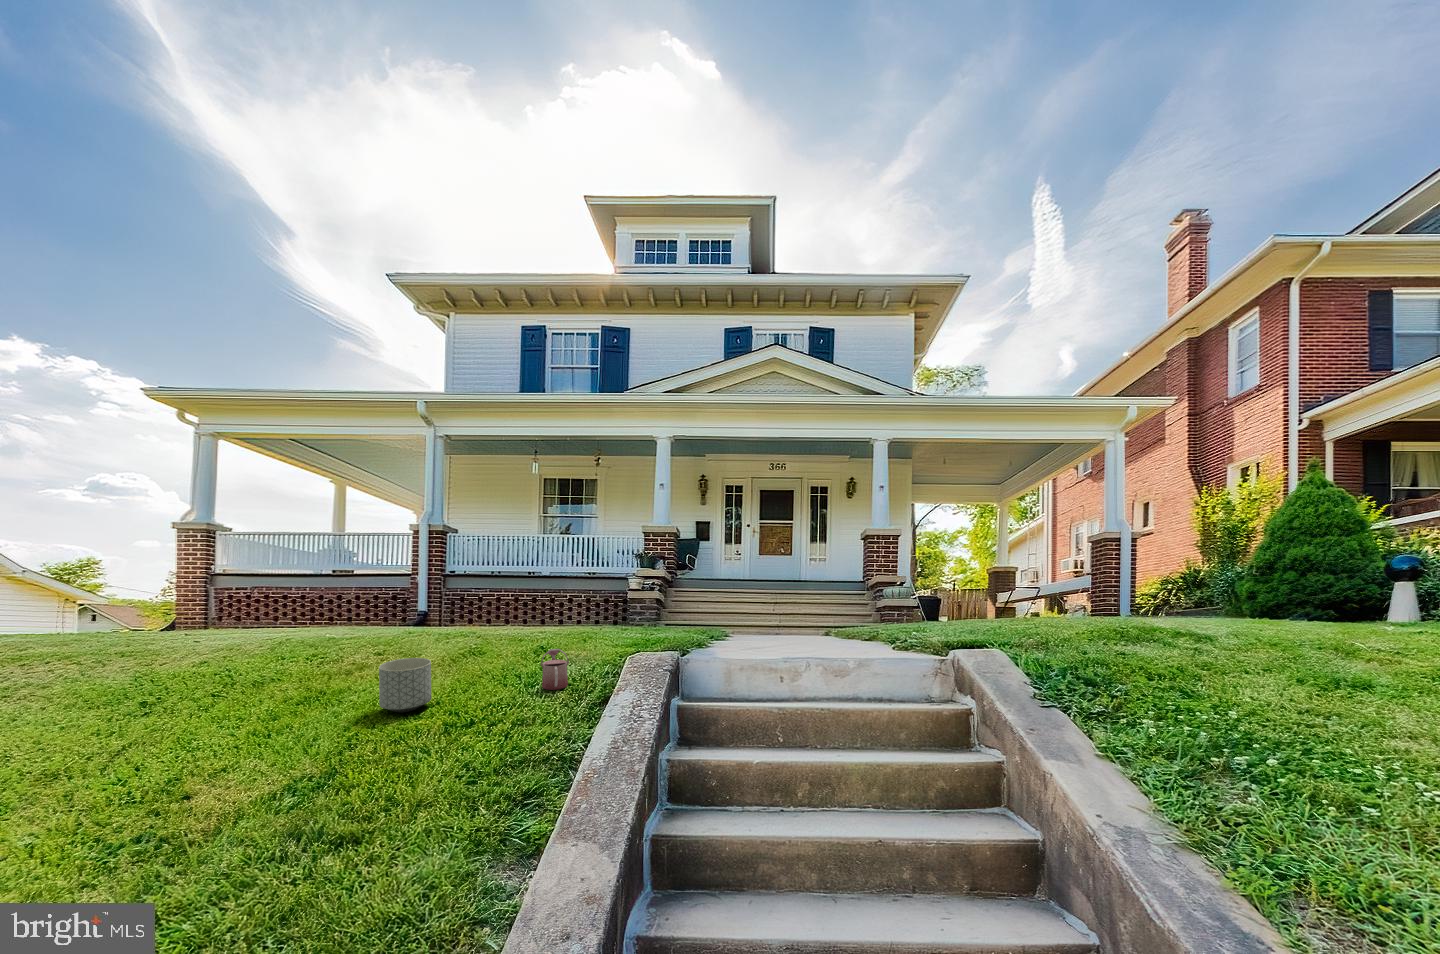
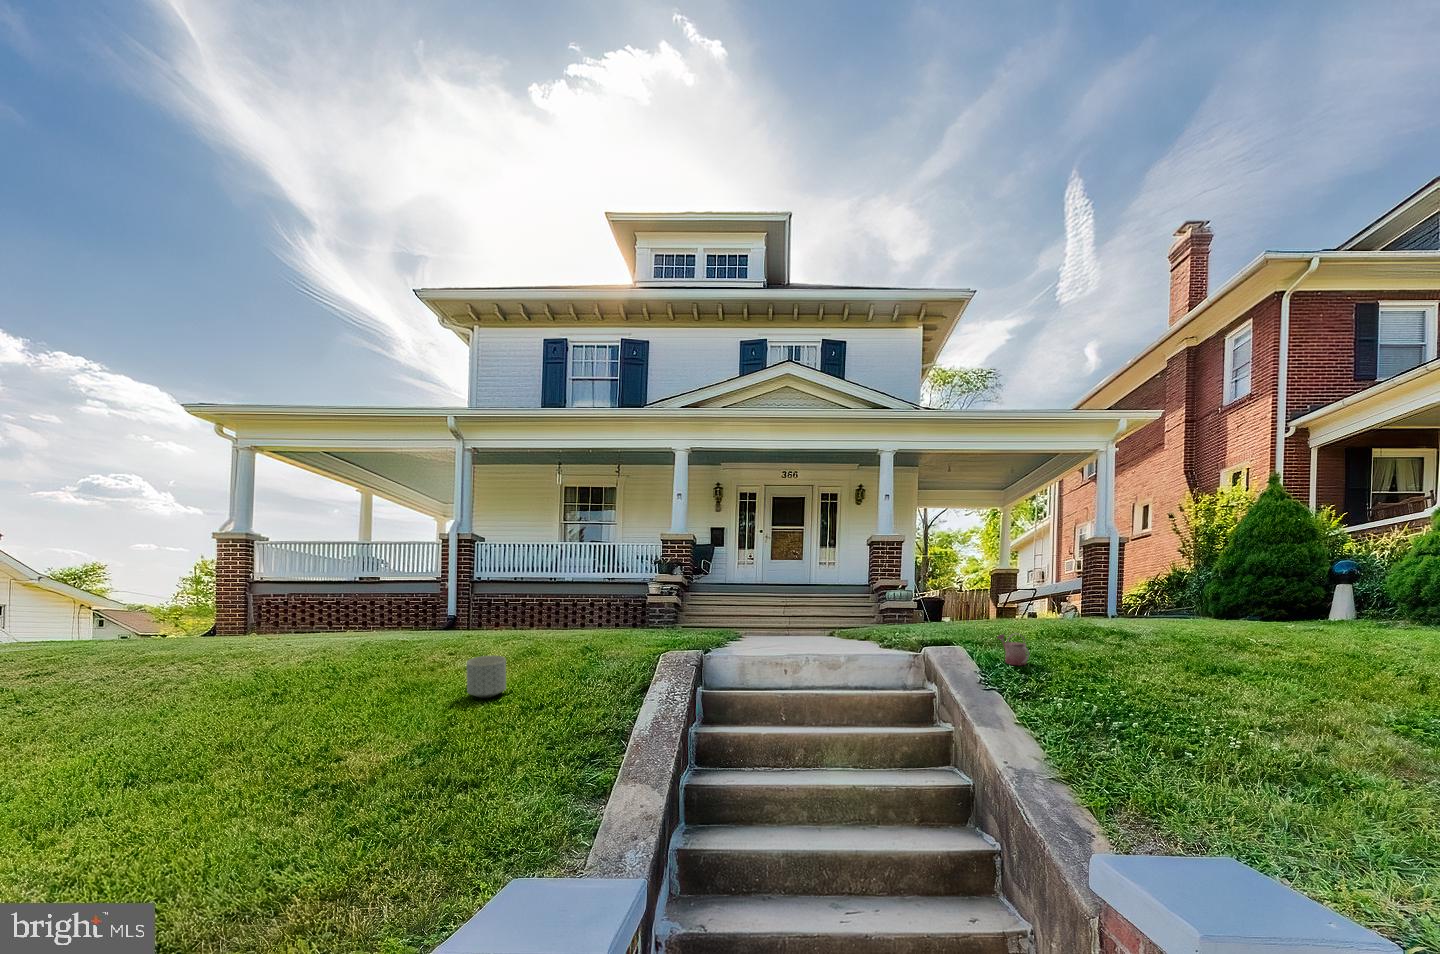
watering can: present [541,649,569,690] -> present [997,633,1029,665]

